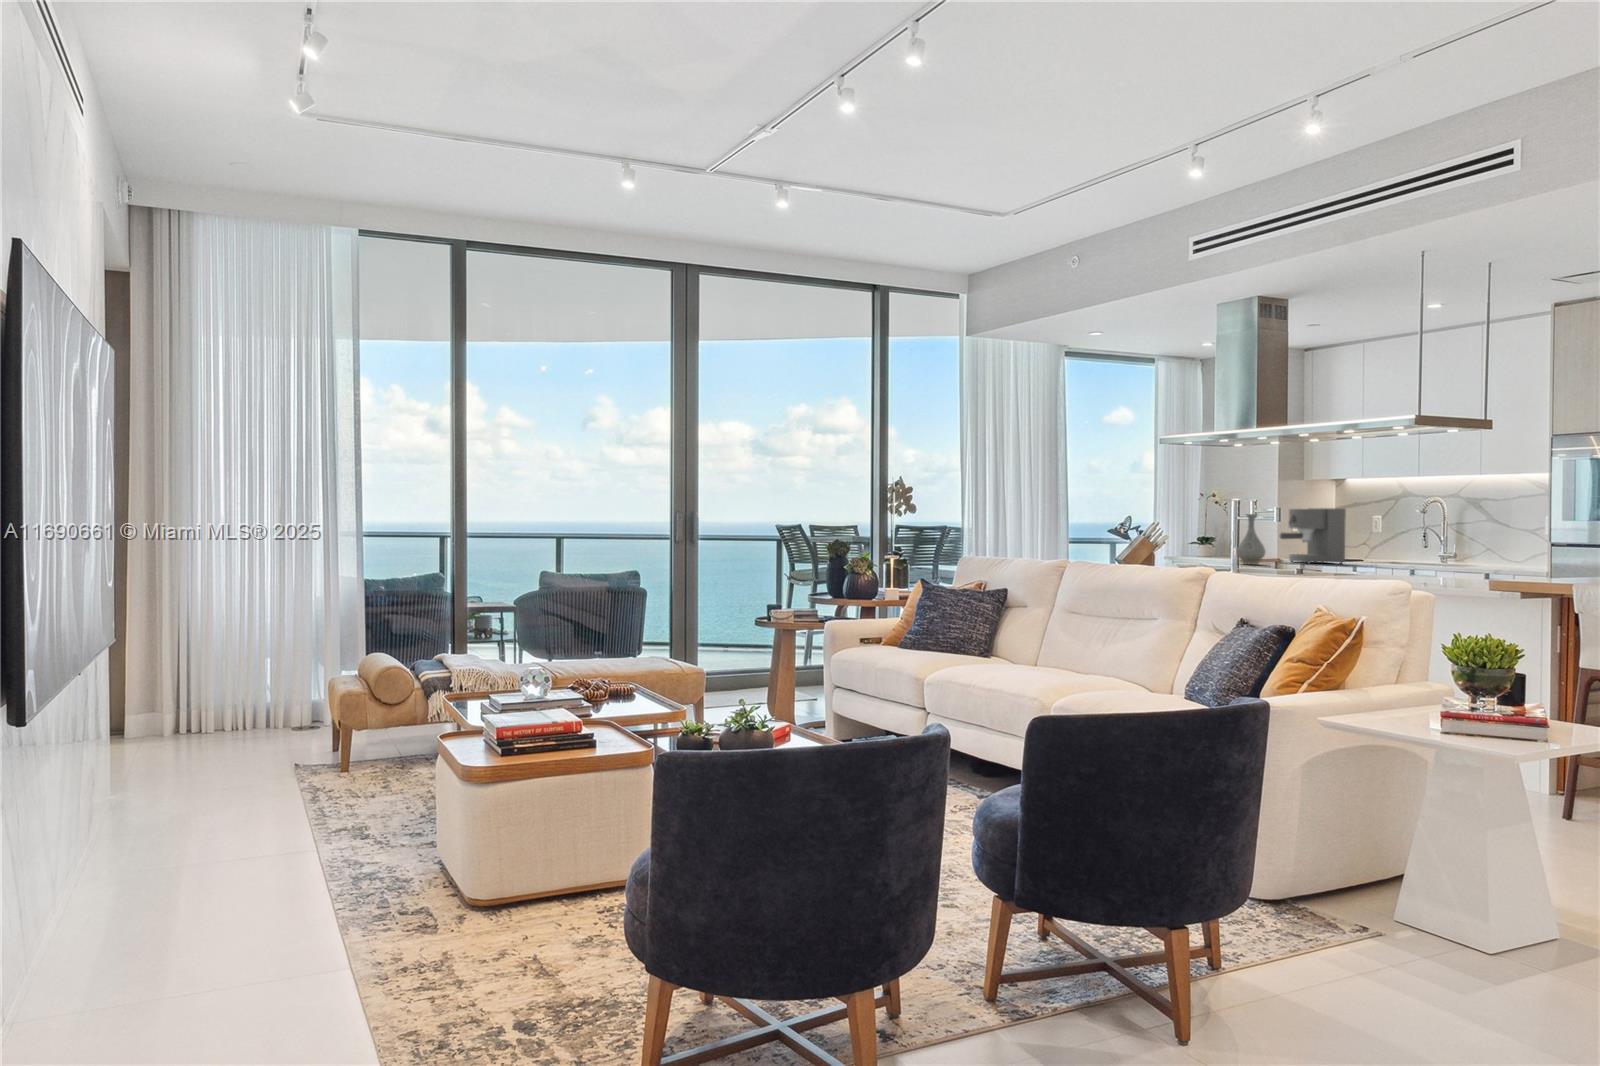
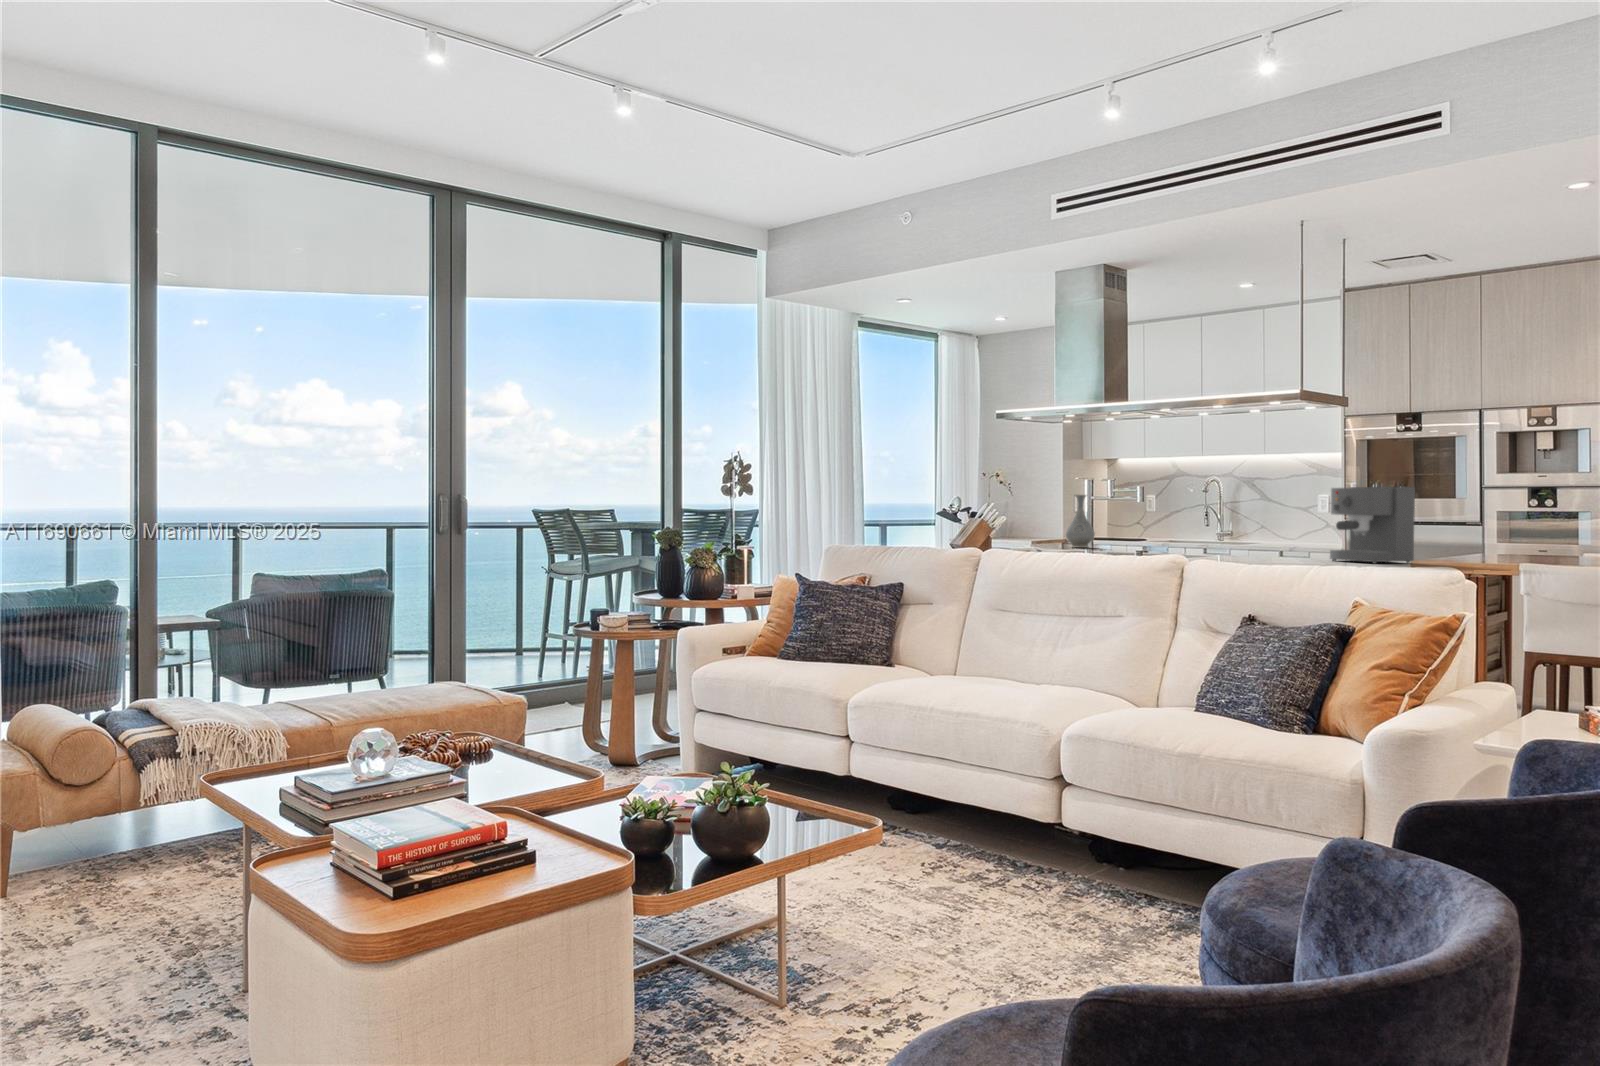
coffee maker: present [1280,508,1346,563] -> present [1330,487,1415,564]

